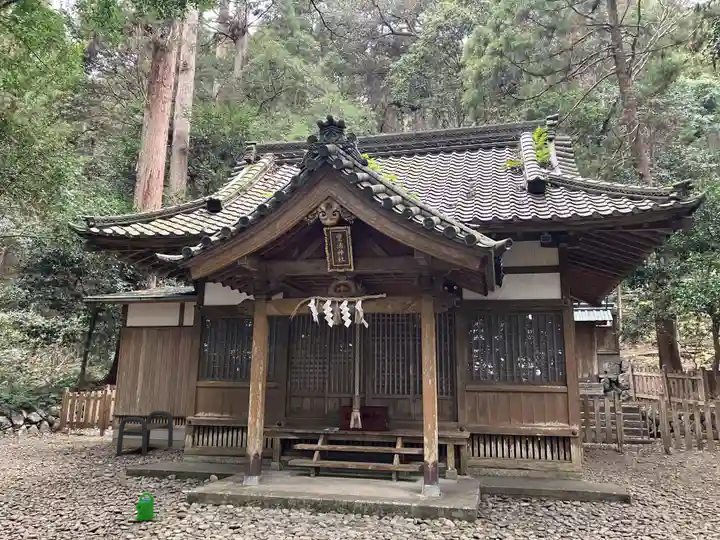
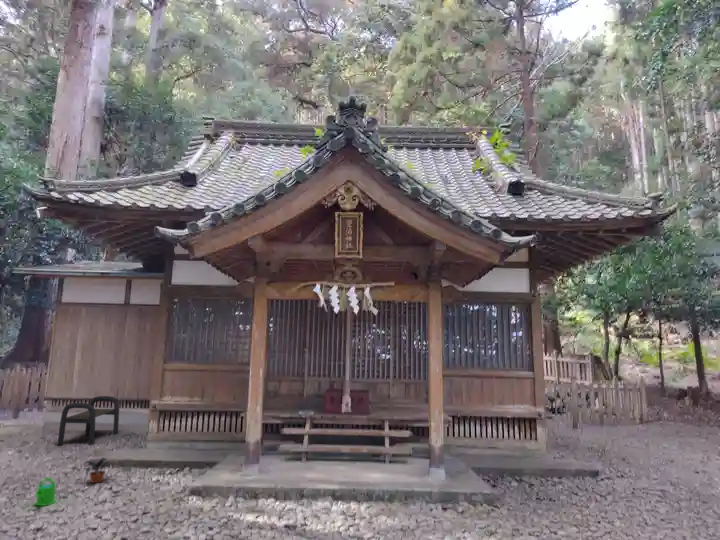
potted plant: none [114,467,140,490] -> present [85,458,109,483]
watering can: present [136,492,155,520] -> present [35,478,56,506]

